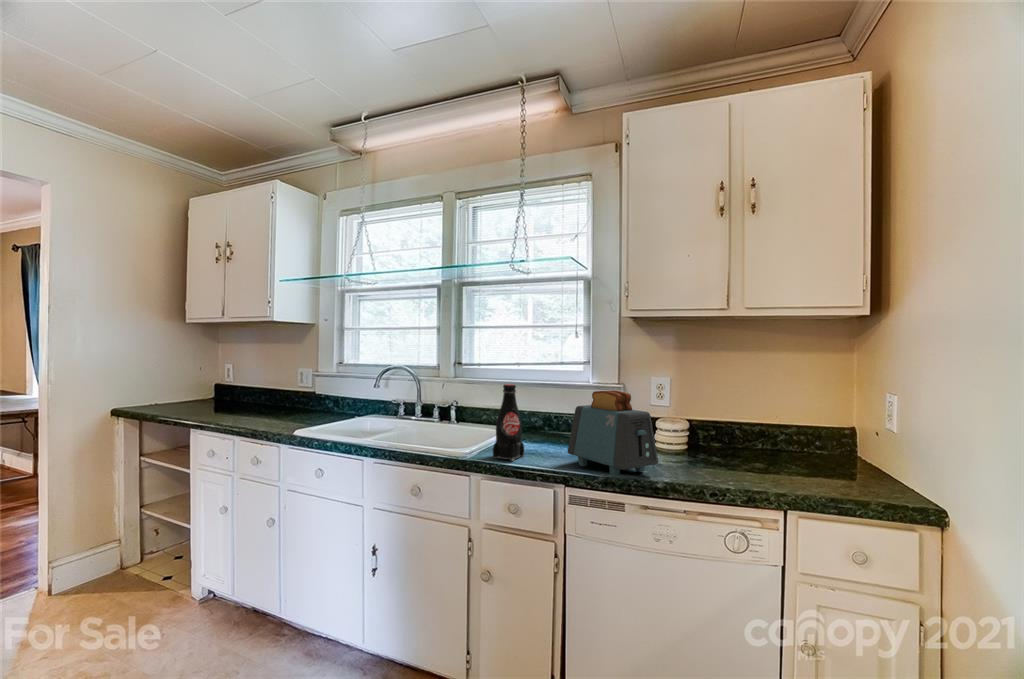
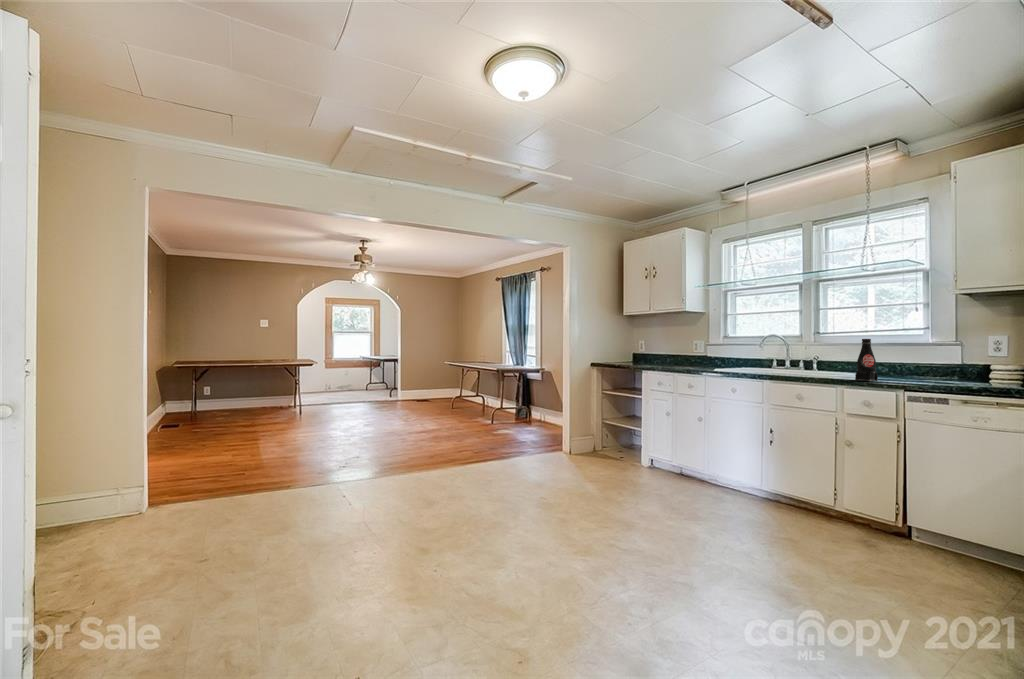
toaster: present [568,390,658,477] -> none [910,340,980,386]

